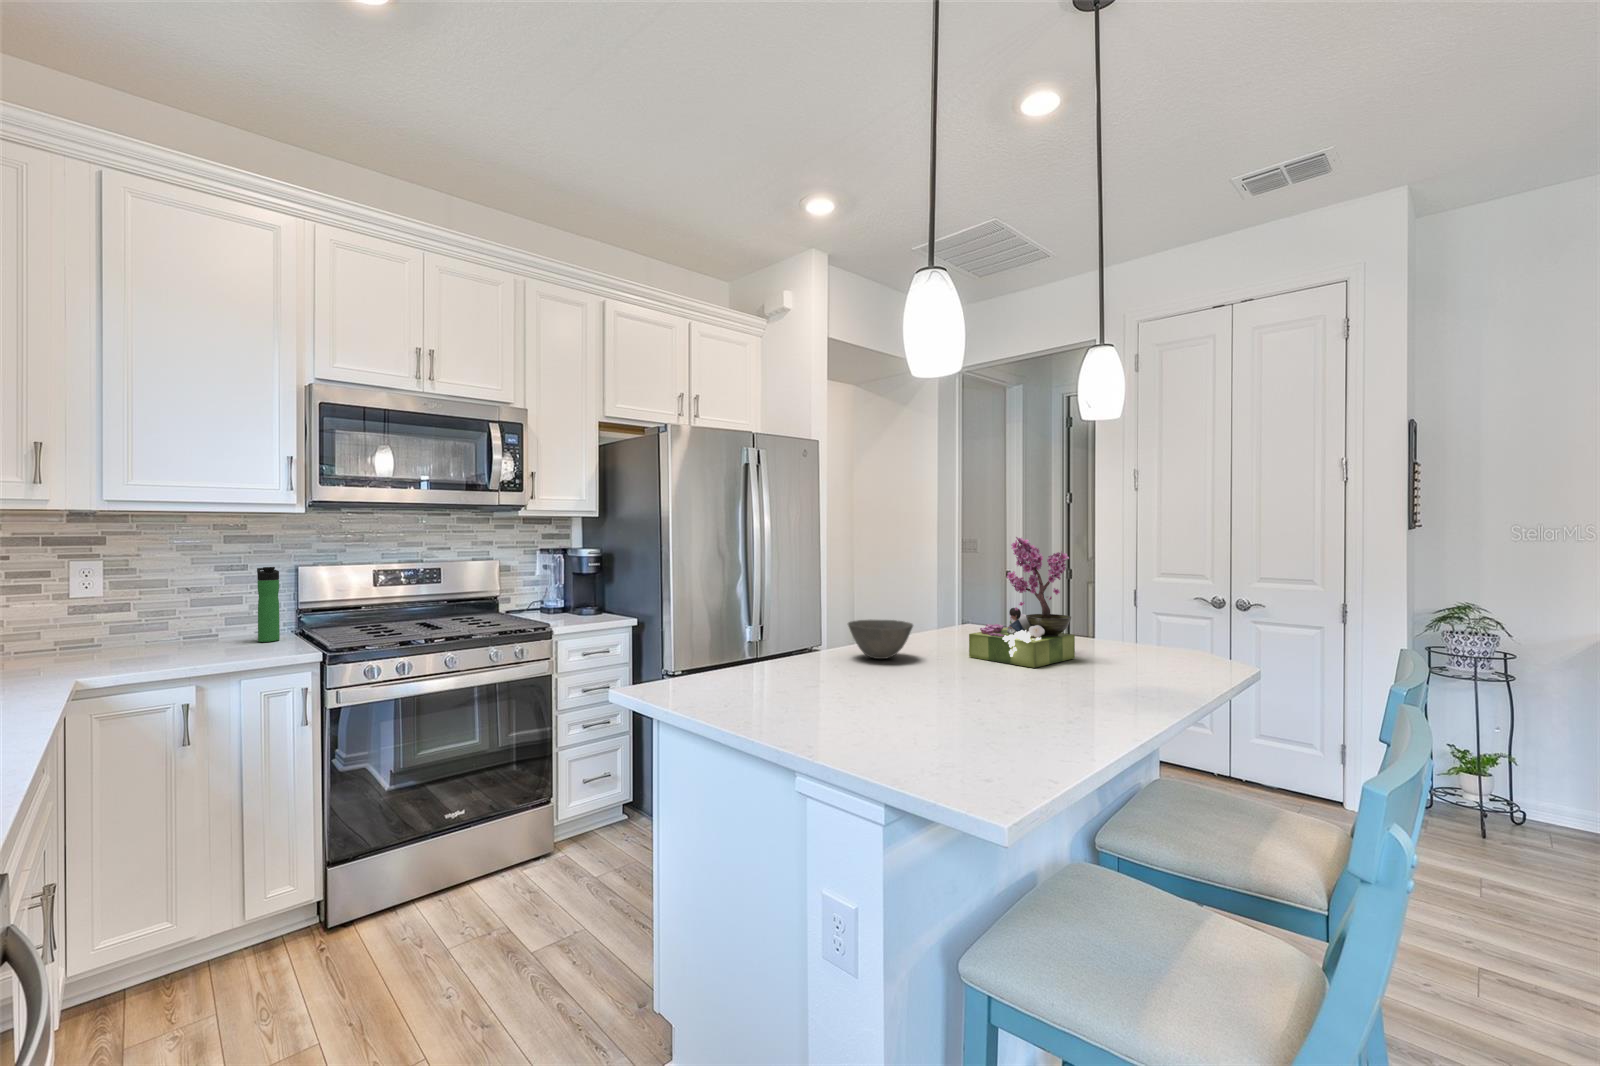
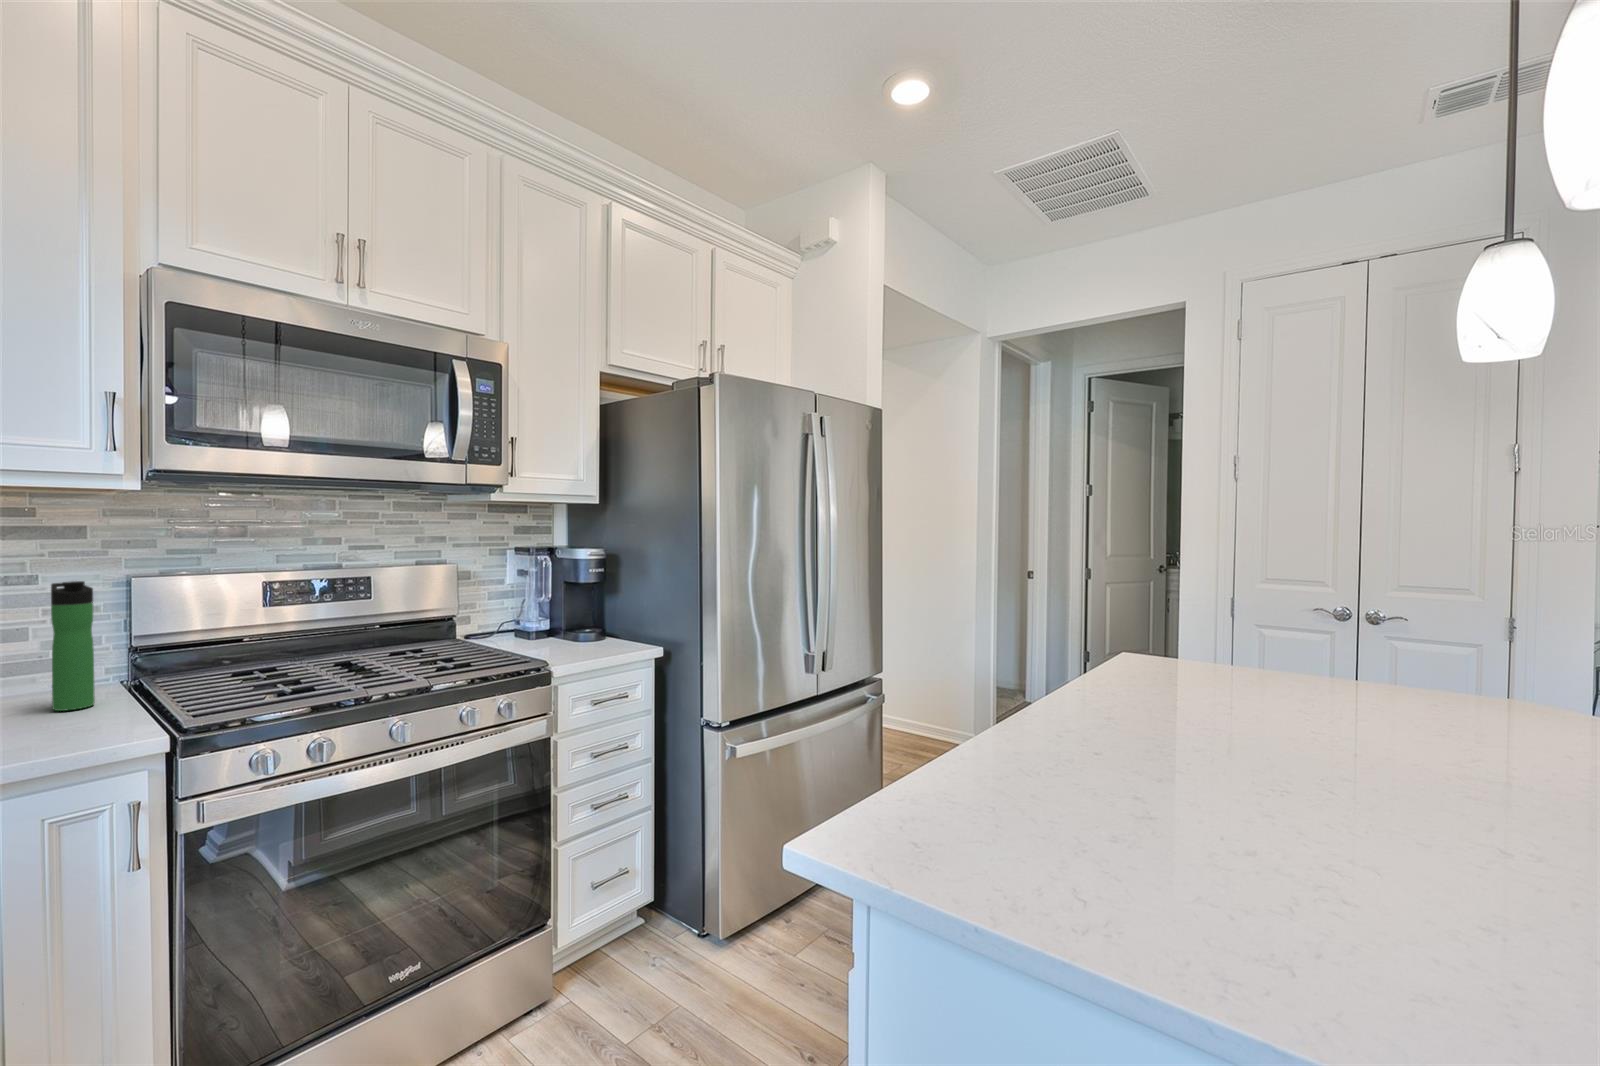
flower arrangement: present [969,537,1075,668] -> none [1274,536,1444,753]
bowl: present [848,620,913,659] -> none [1091,668,1209,736]

